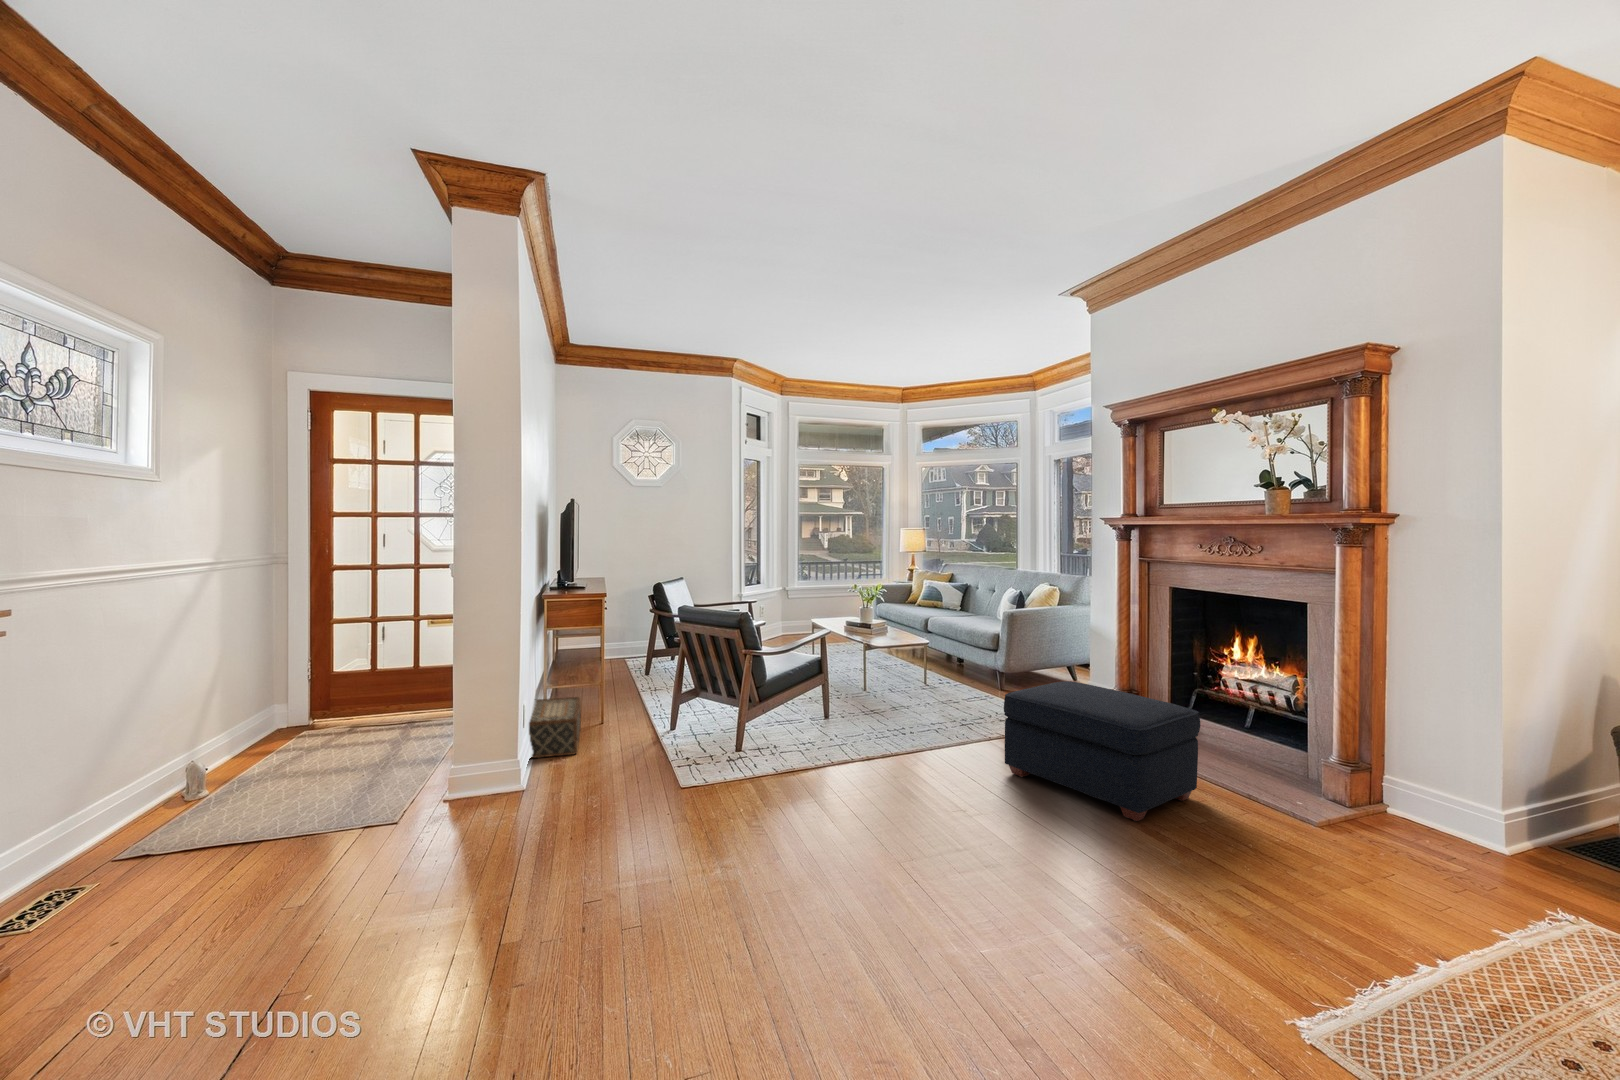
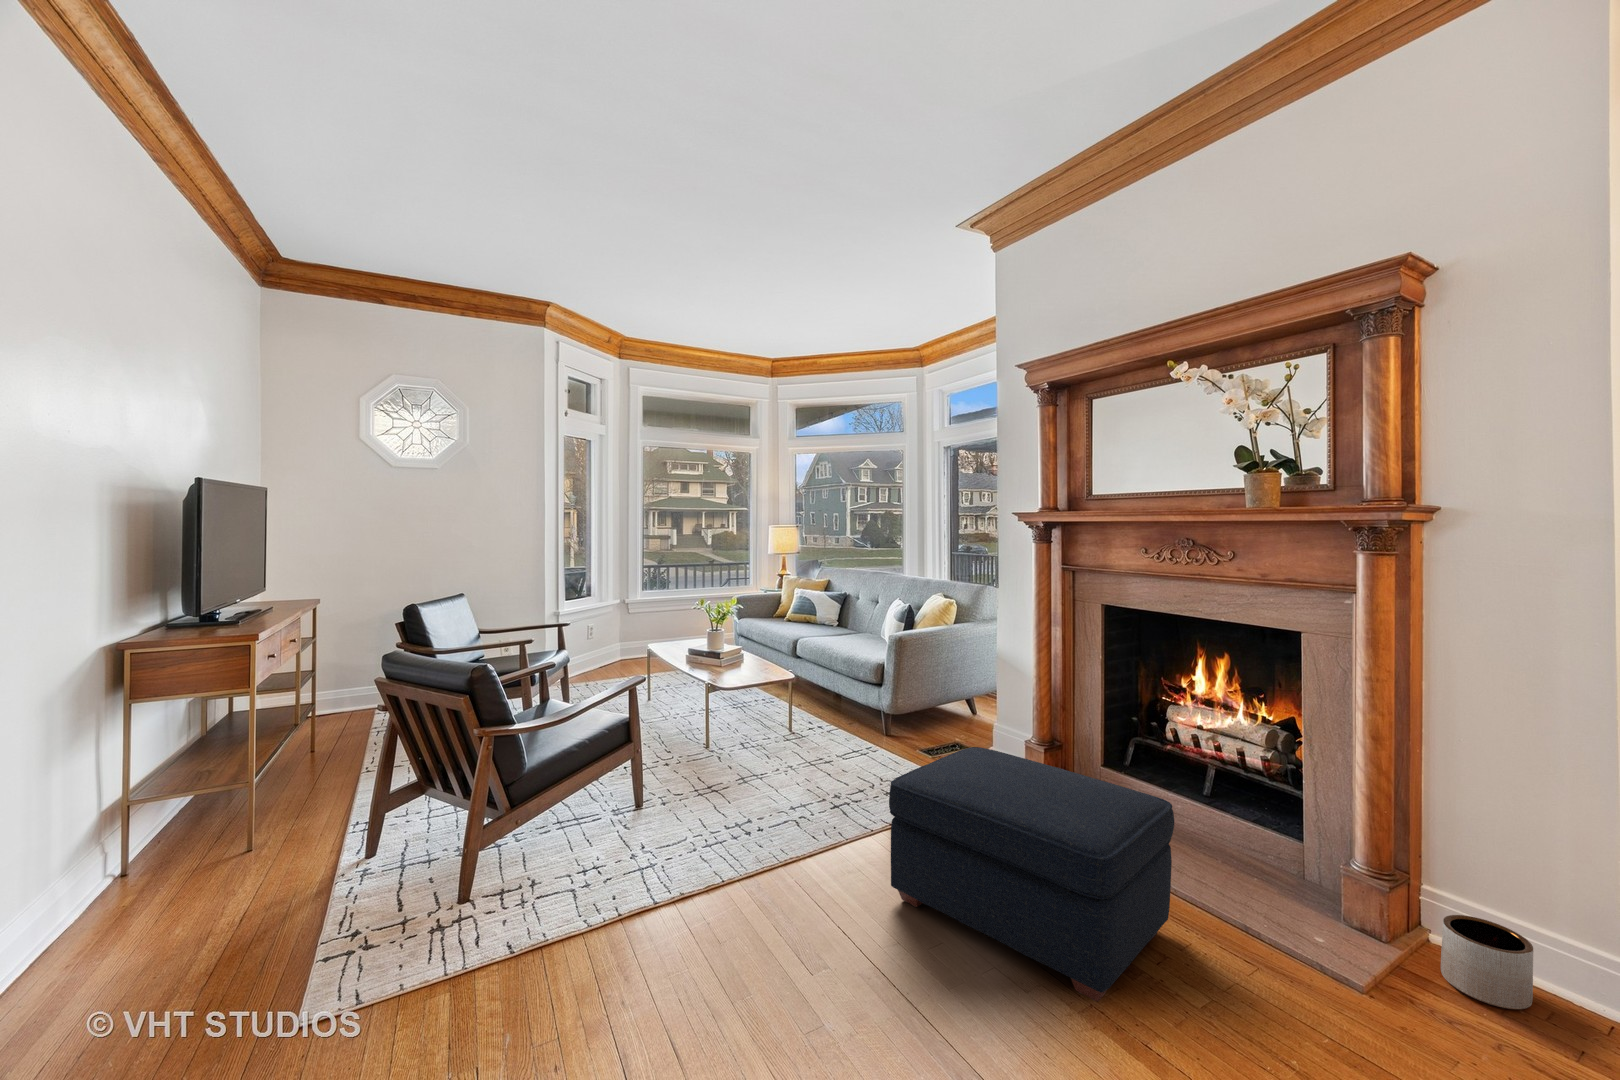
woven basket: present [529,697,581,758] -> none [57,802,232,944]
planter: none [1387,791,1445,845] -> present [1441,915,1533,1009]

